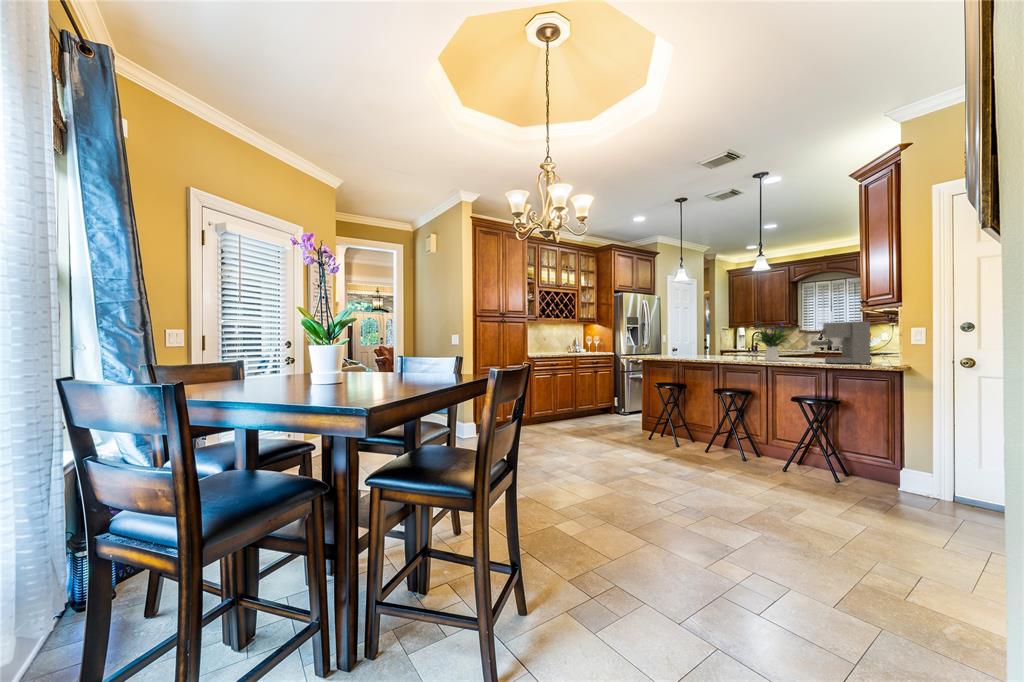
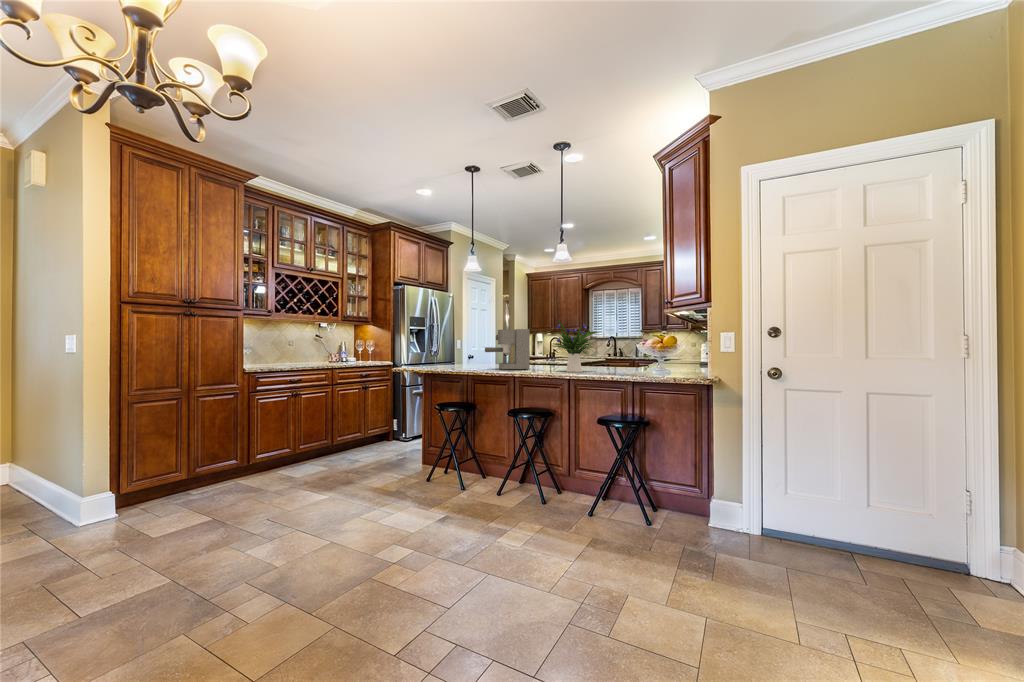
coffee maker: present [811,321,870,364] -> present [485,329,530,370]

